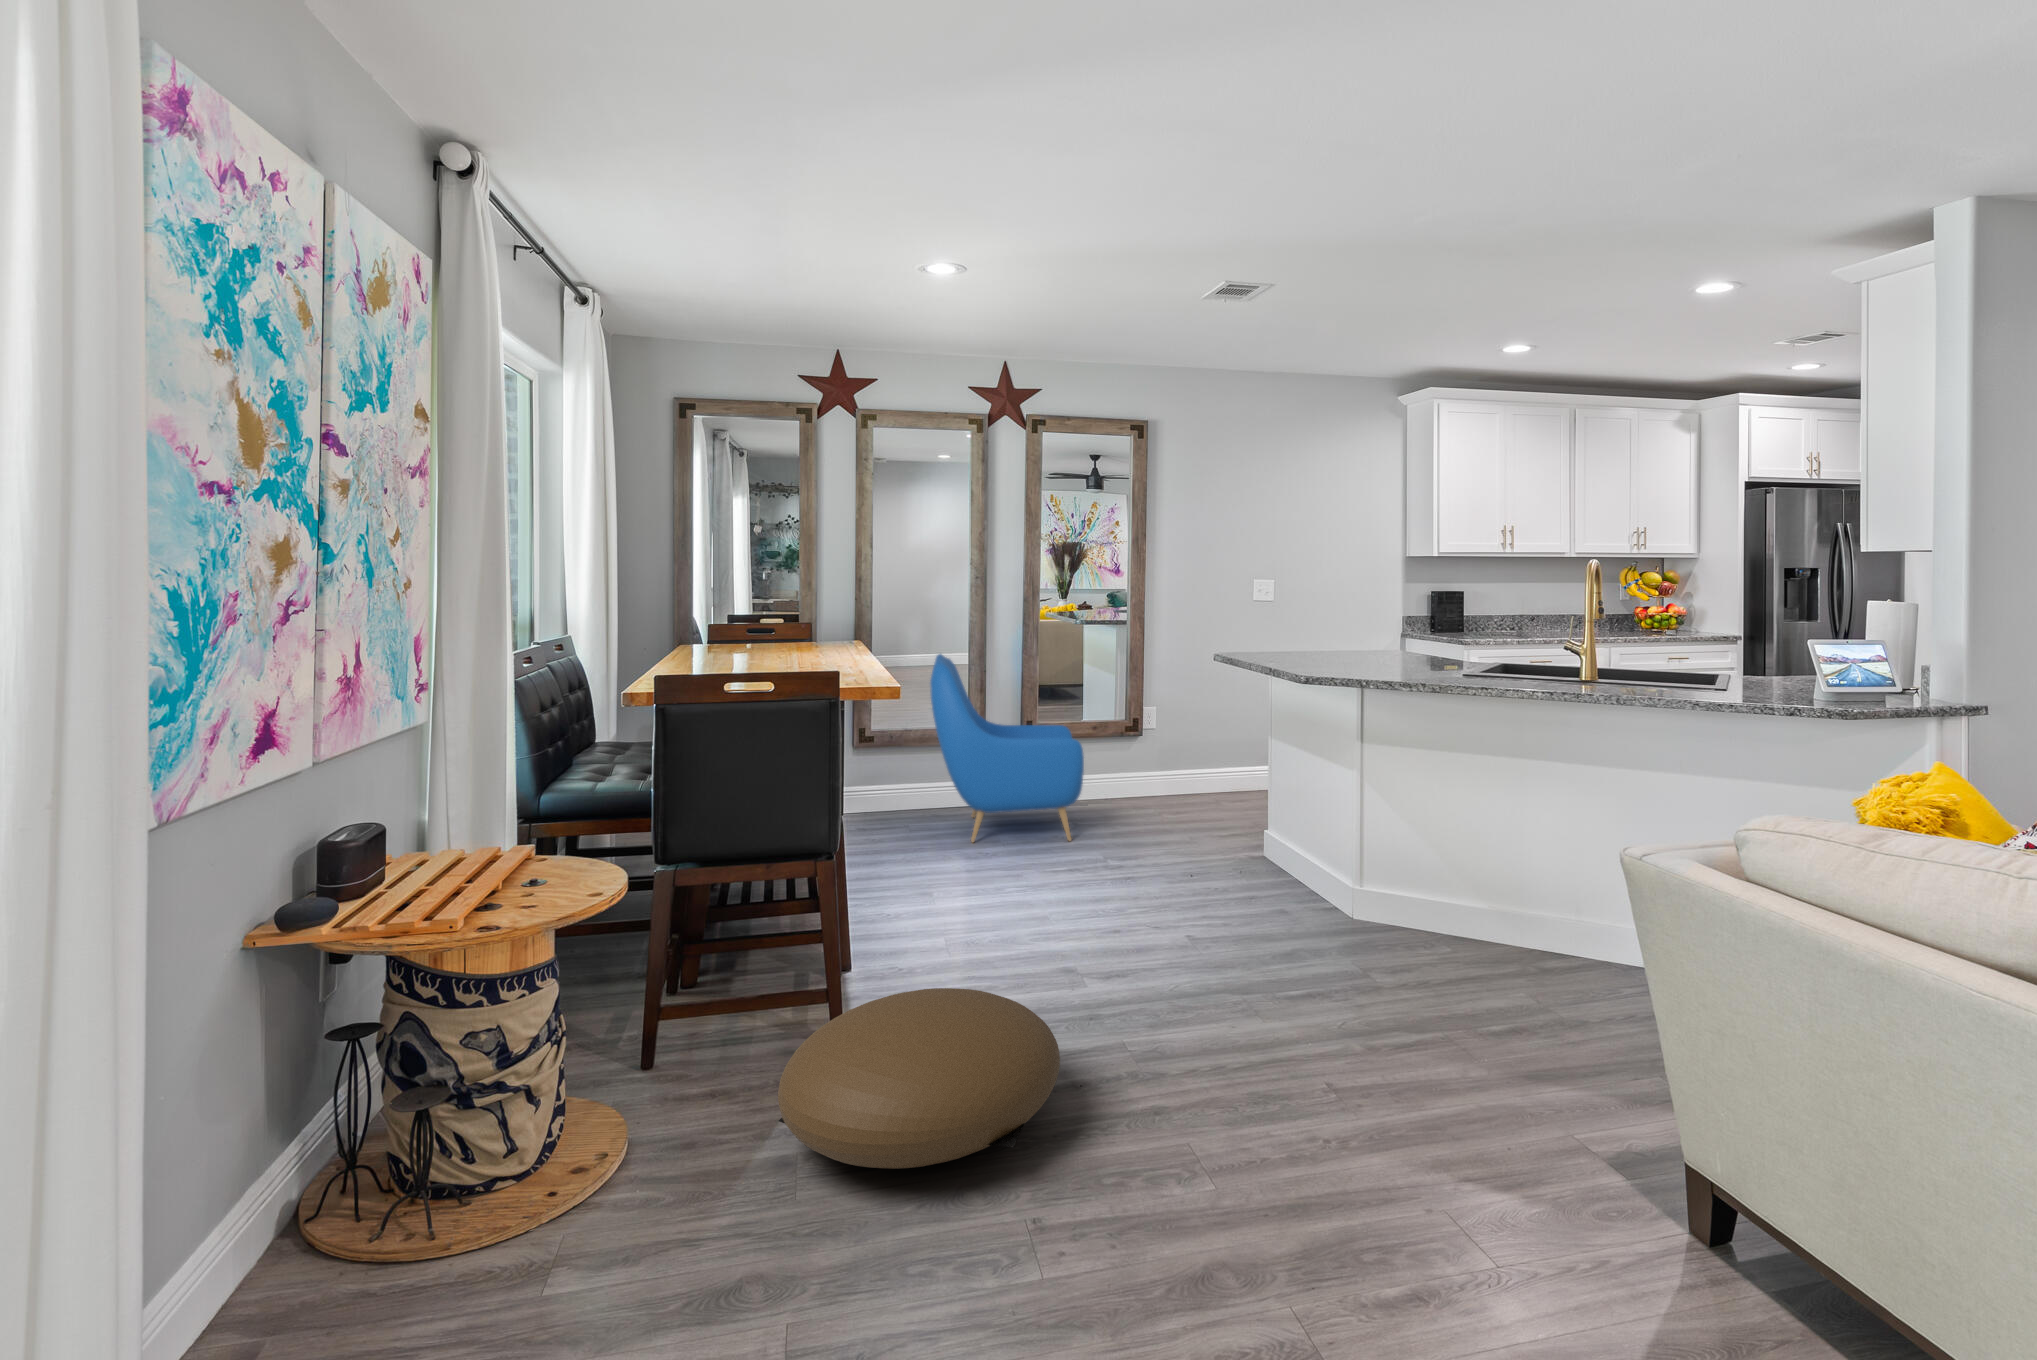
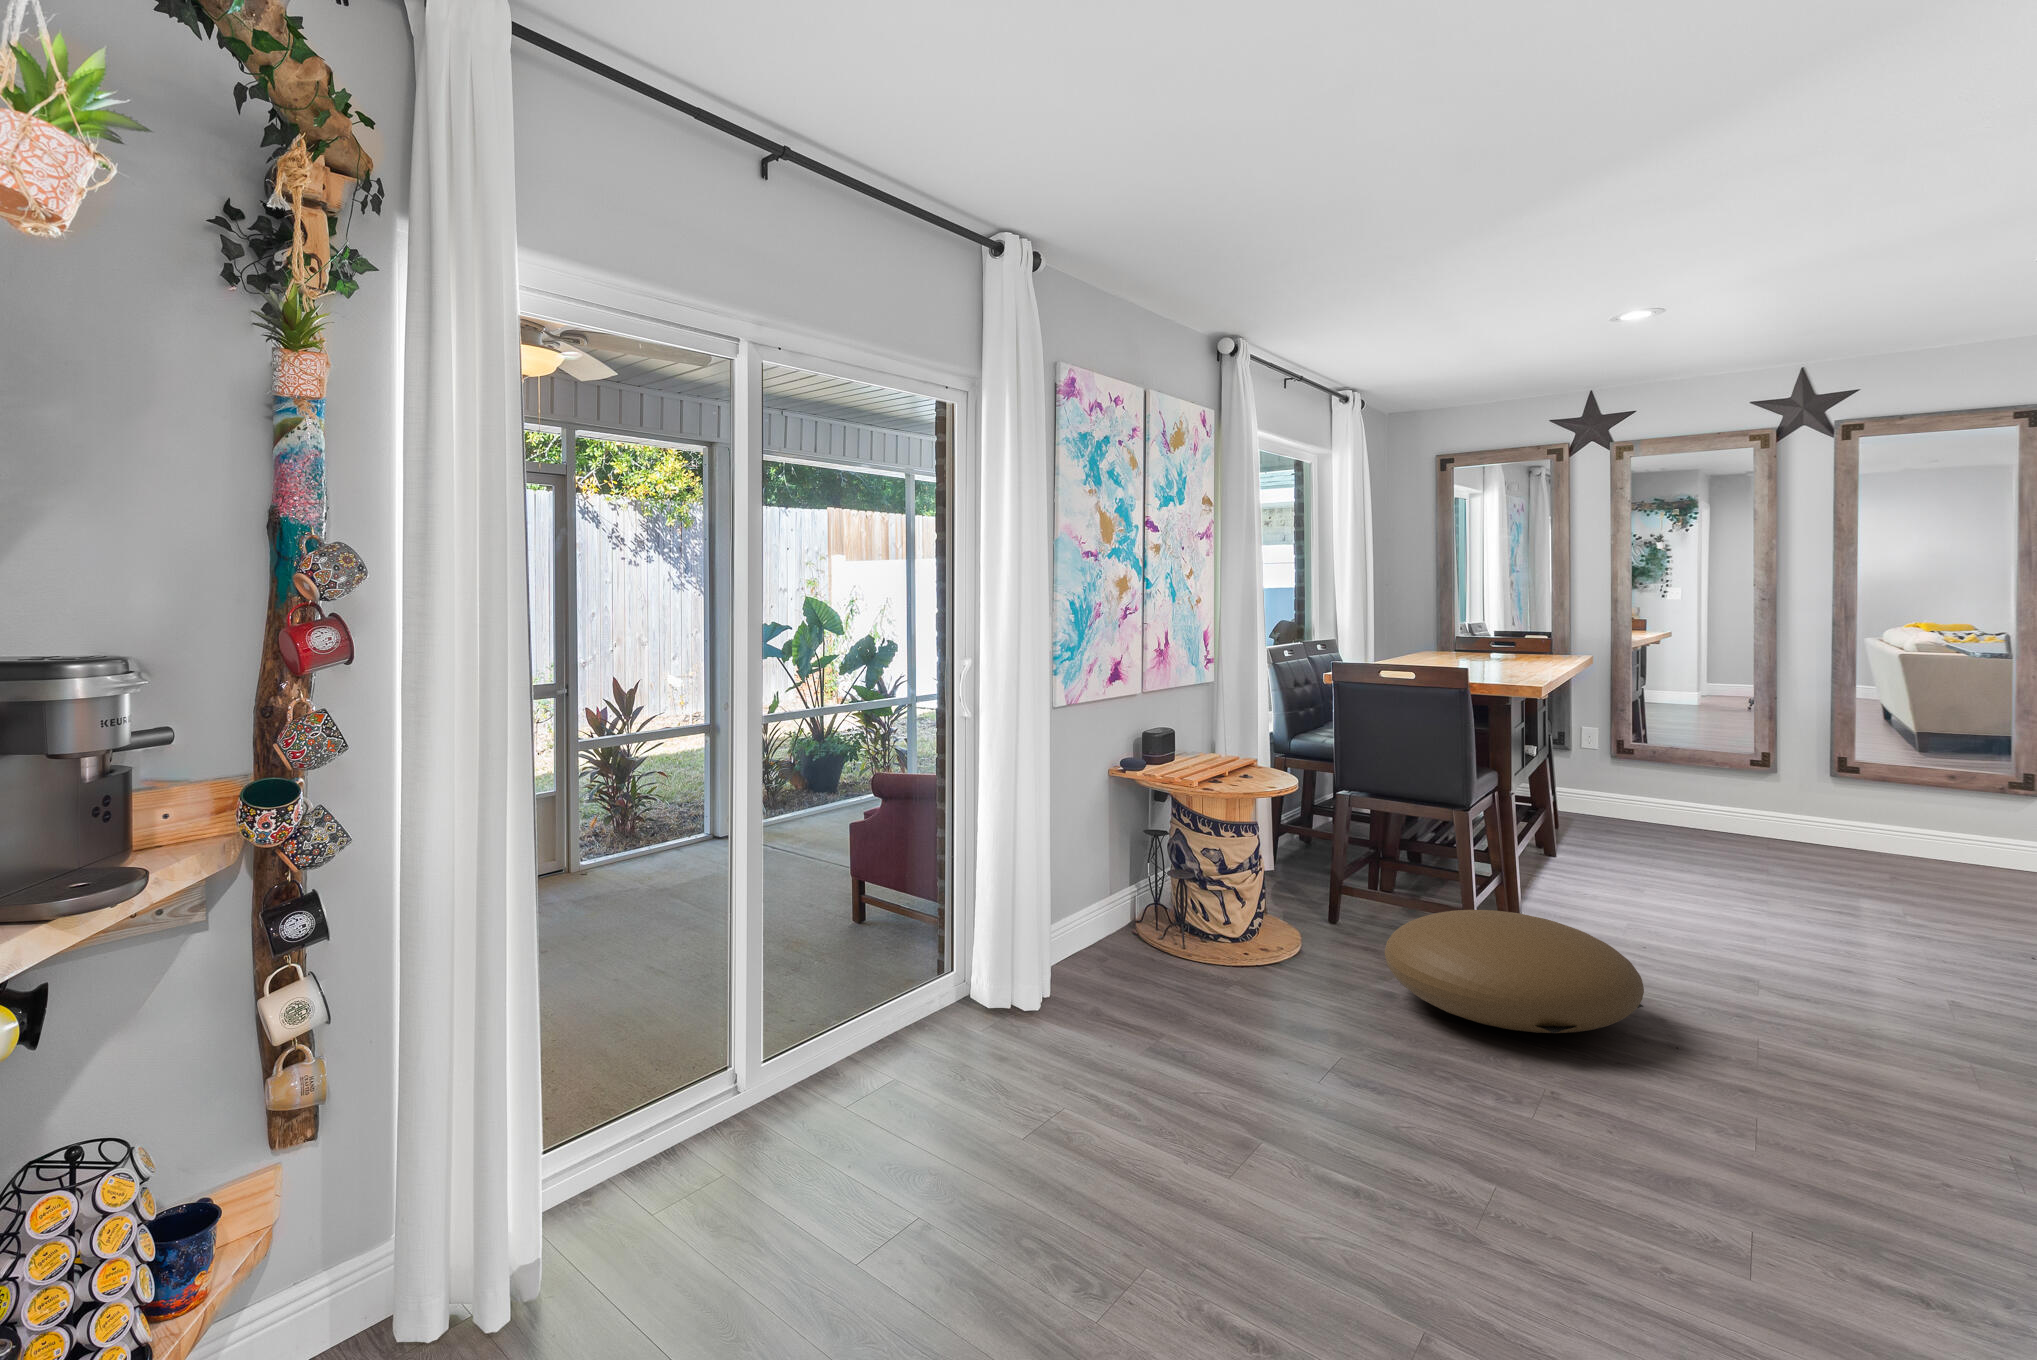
armchair: present [930,654,1084,842] -> none [1682,669,1907,883]

